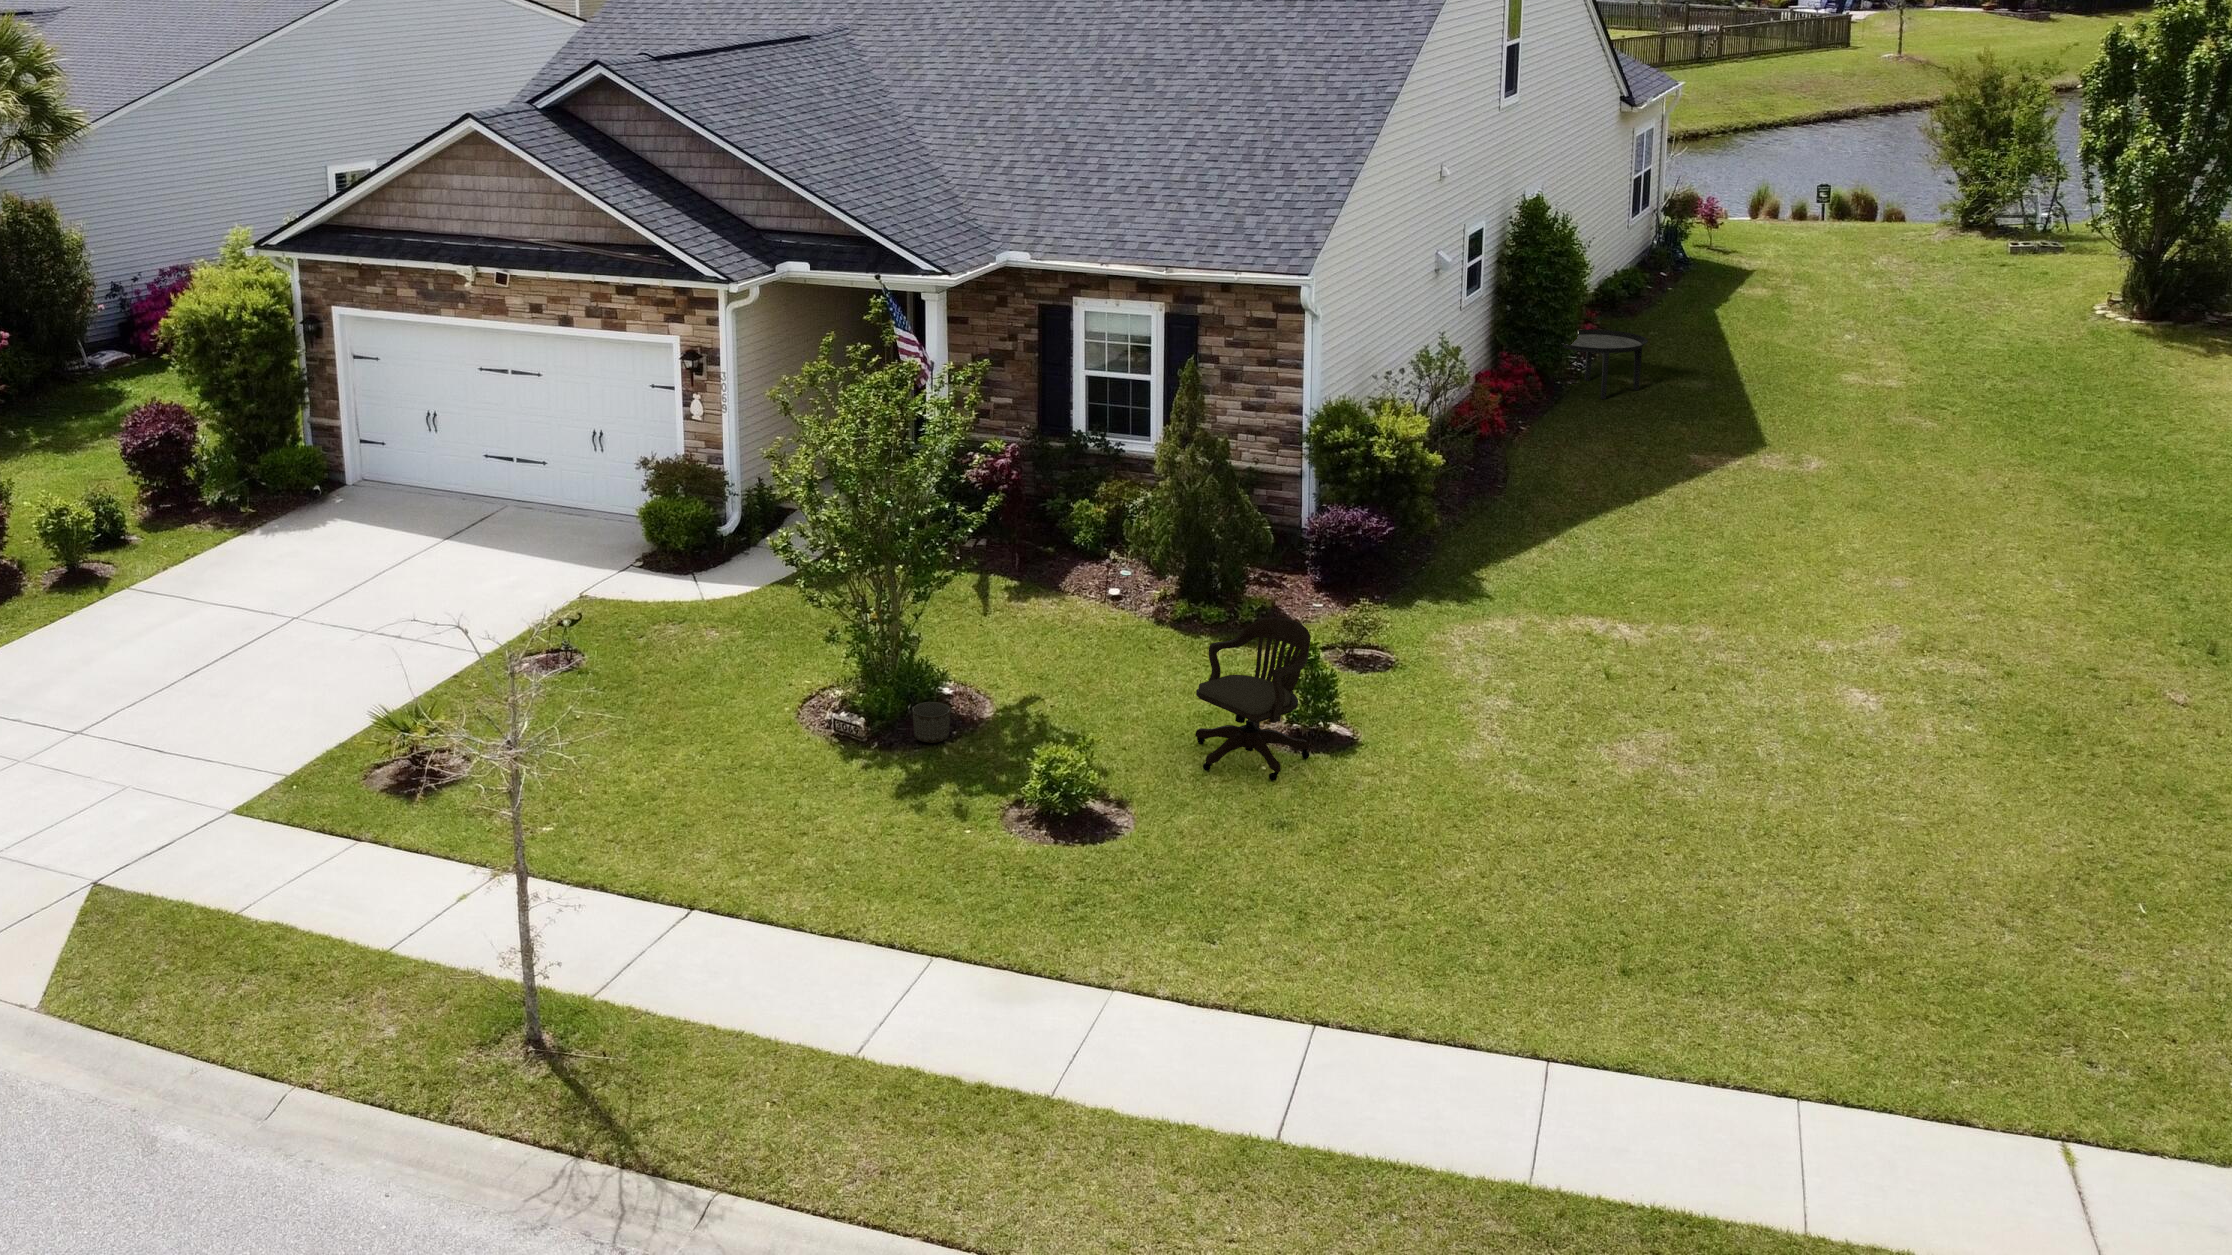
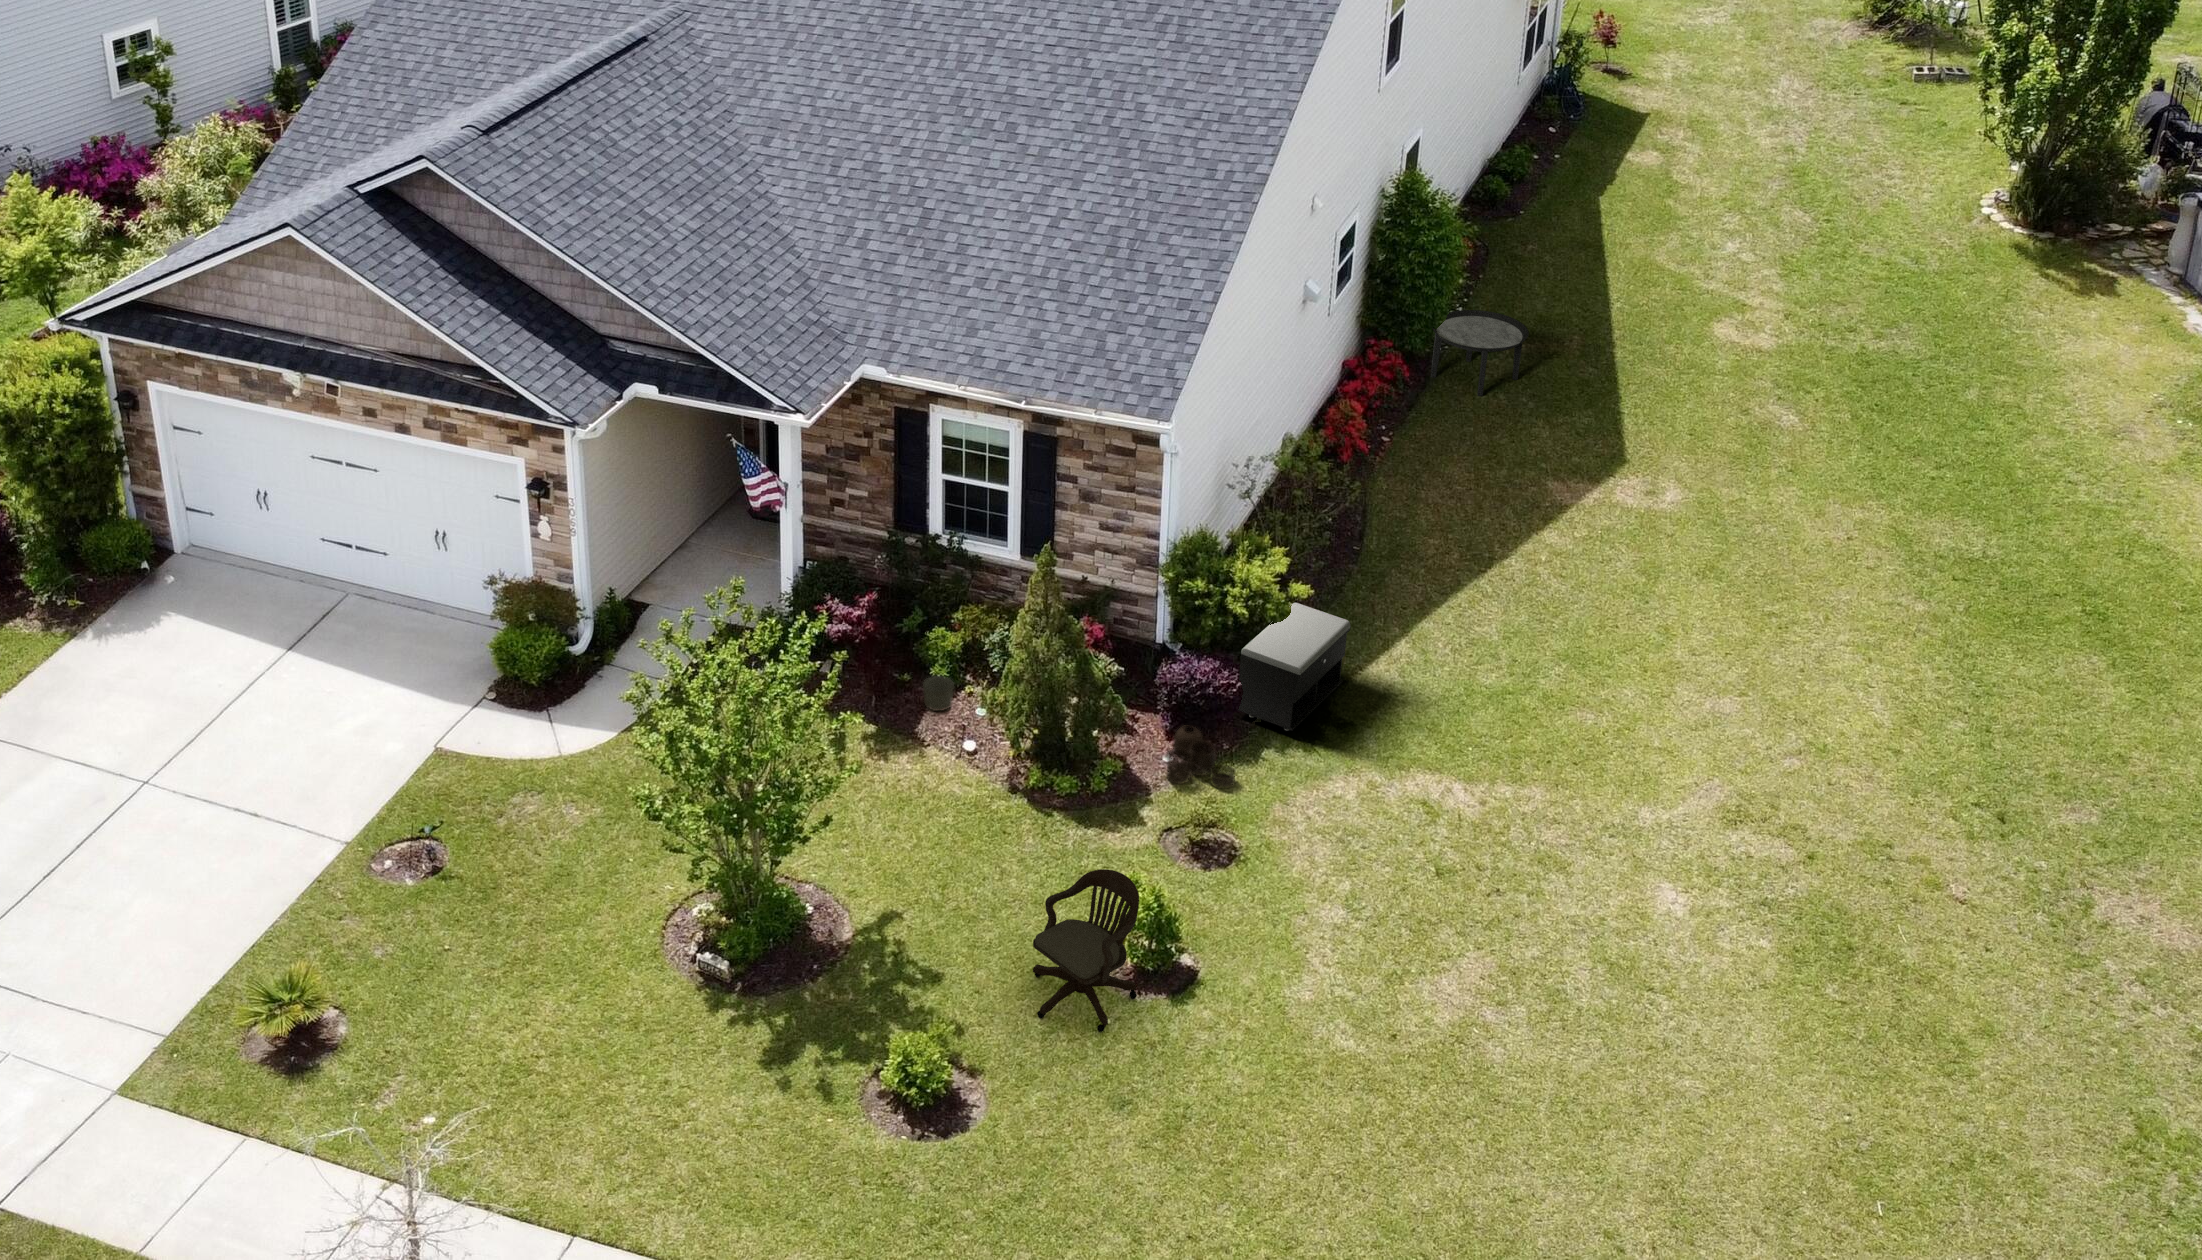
storage bench: none [1391,477,1504,591] -> present [1238,603,1350,731]
woven basket: none [1323,574,1396,626] -> present [1167,725,1235,788]
planter: present [912,702,950,743] -> present [923,676,954,711]

